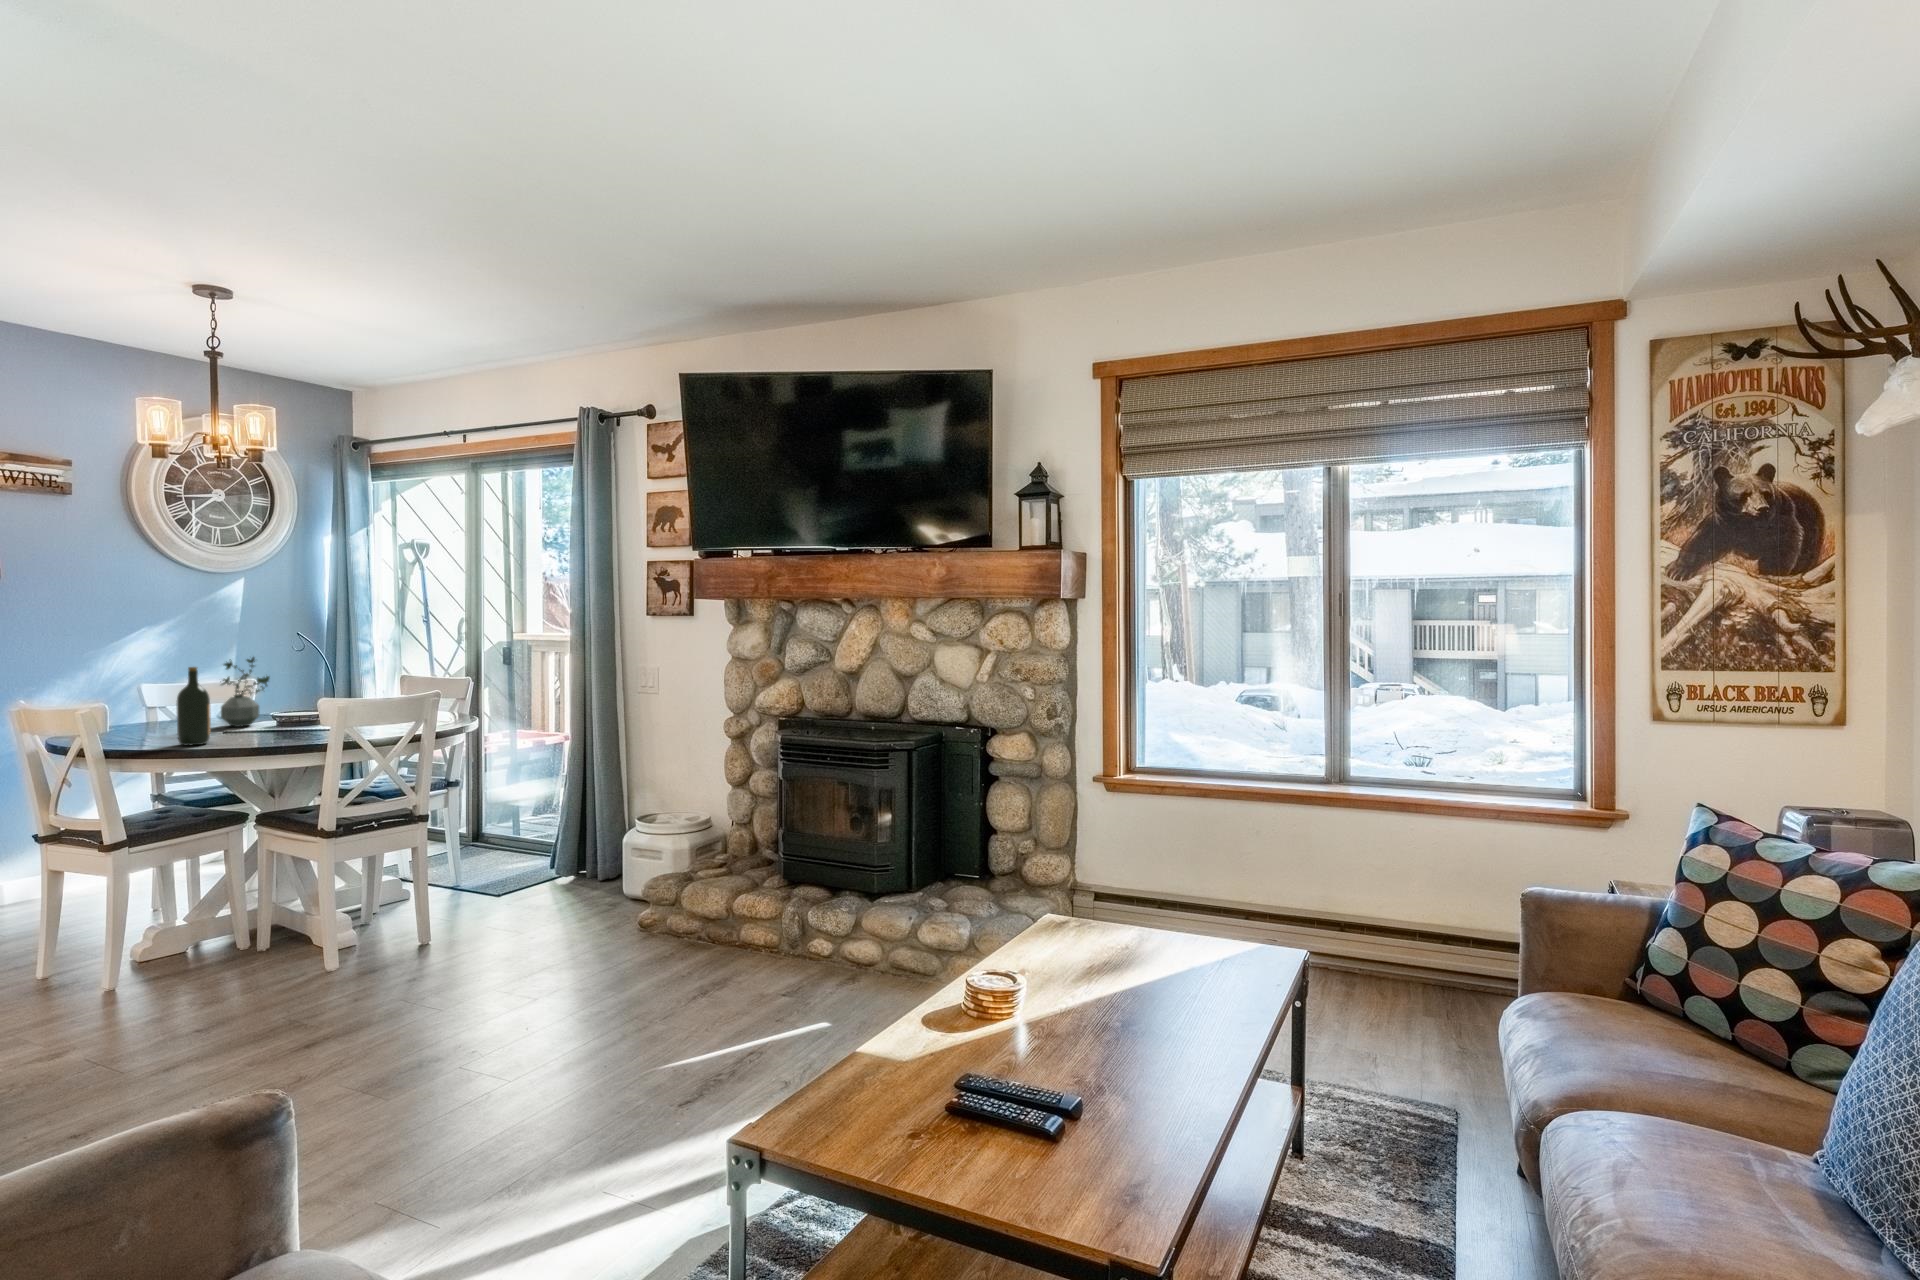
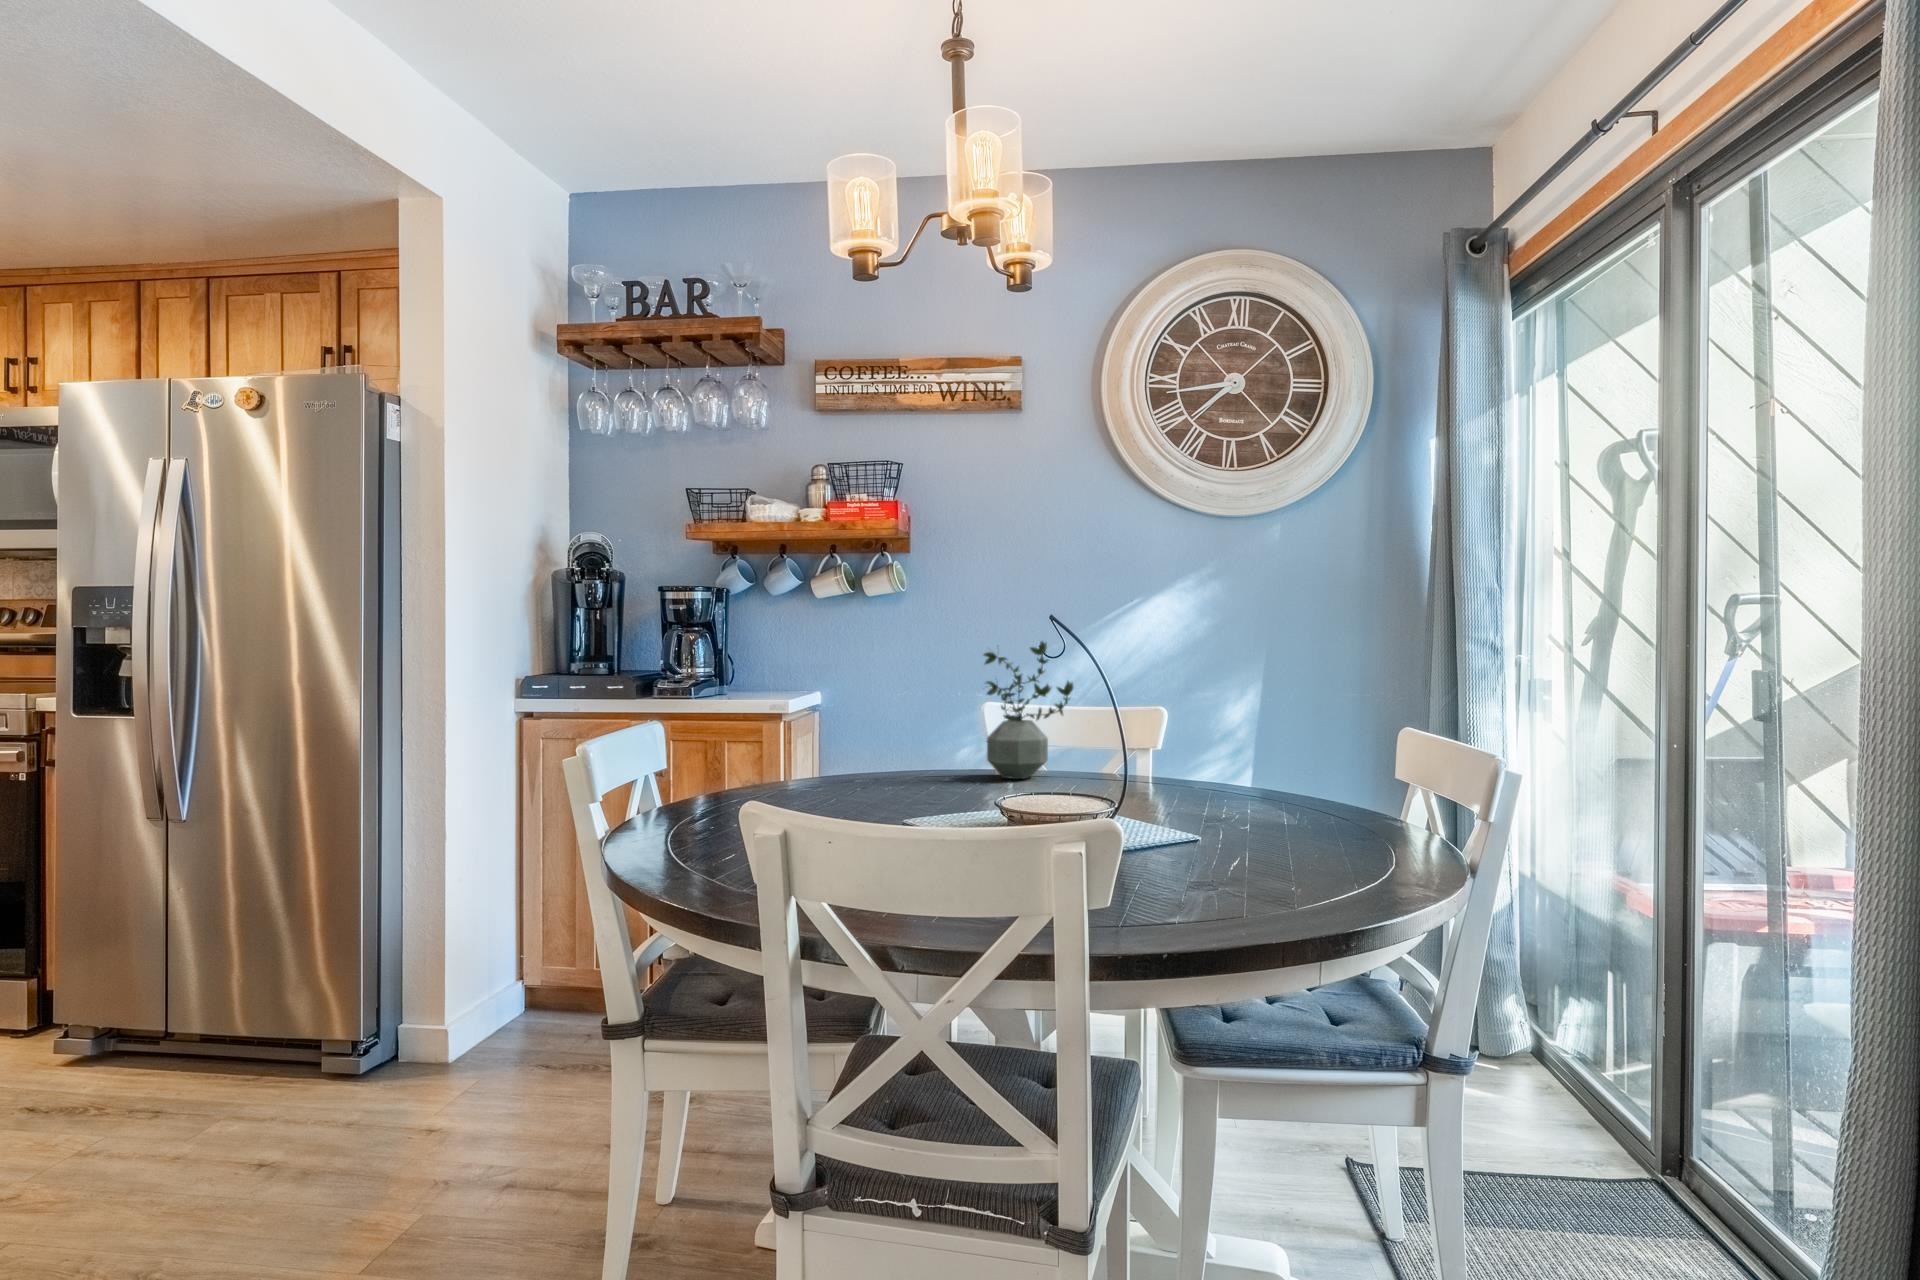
wine bottle: present [176,667,211,745] -> none [806,646,858,799]

